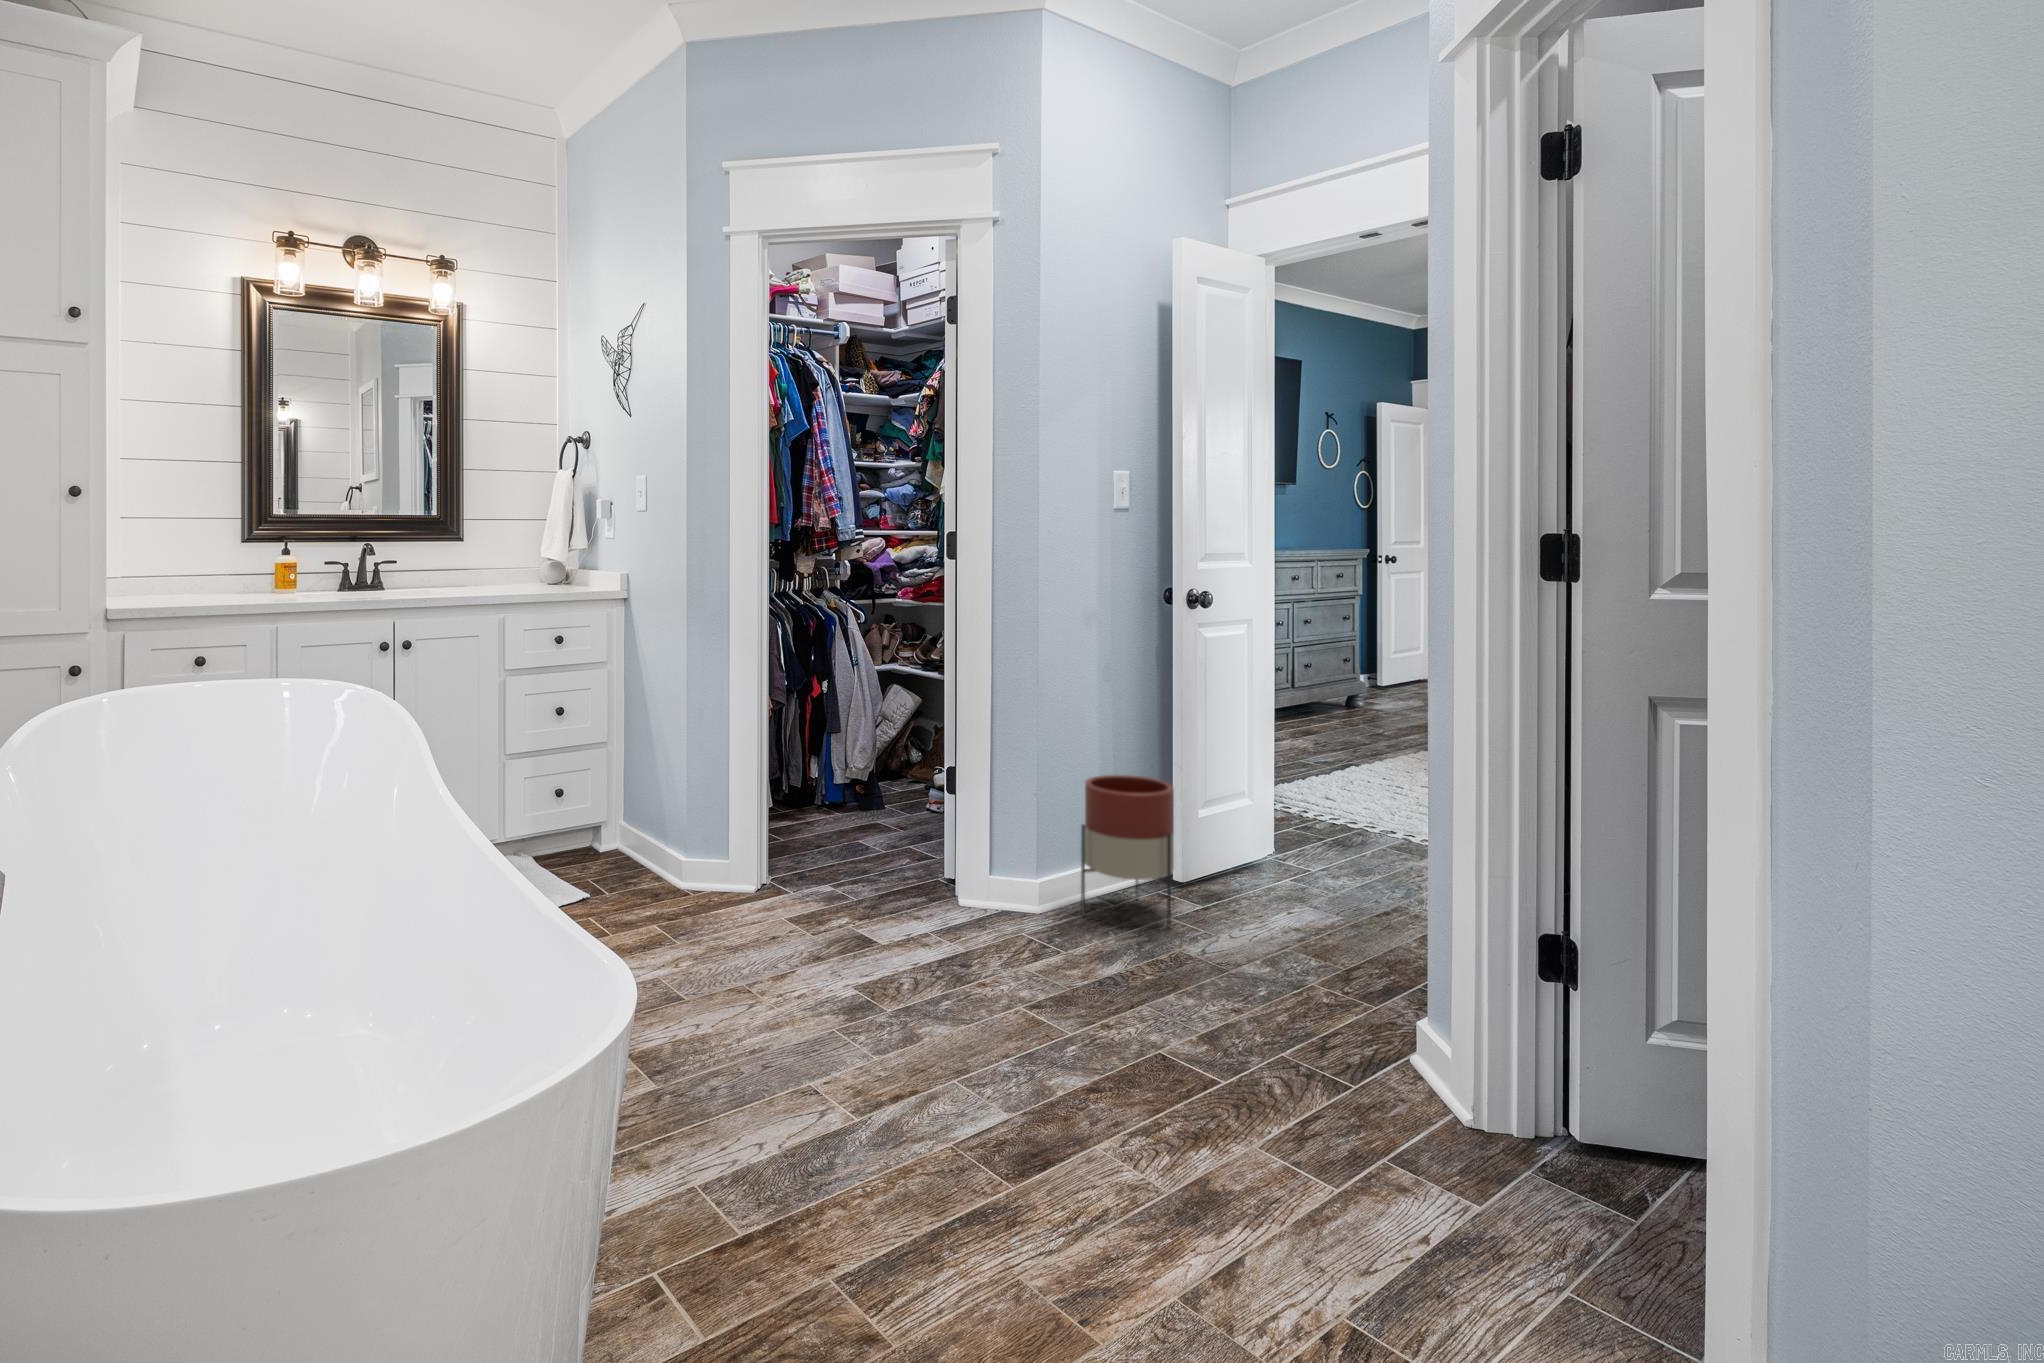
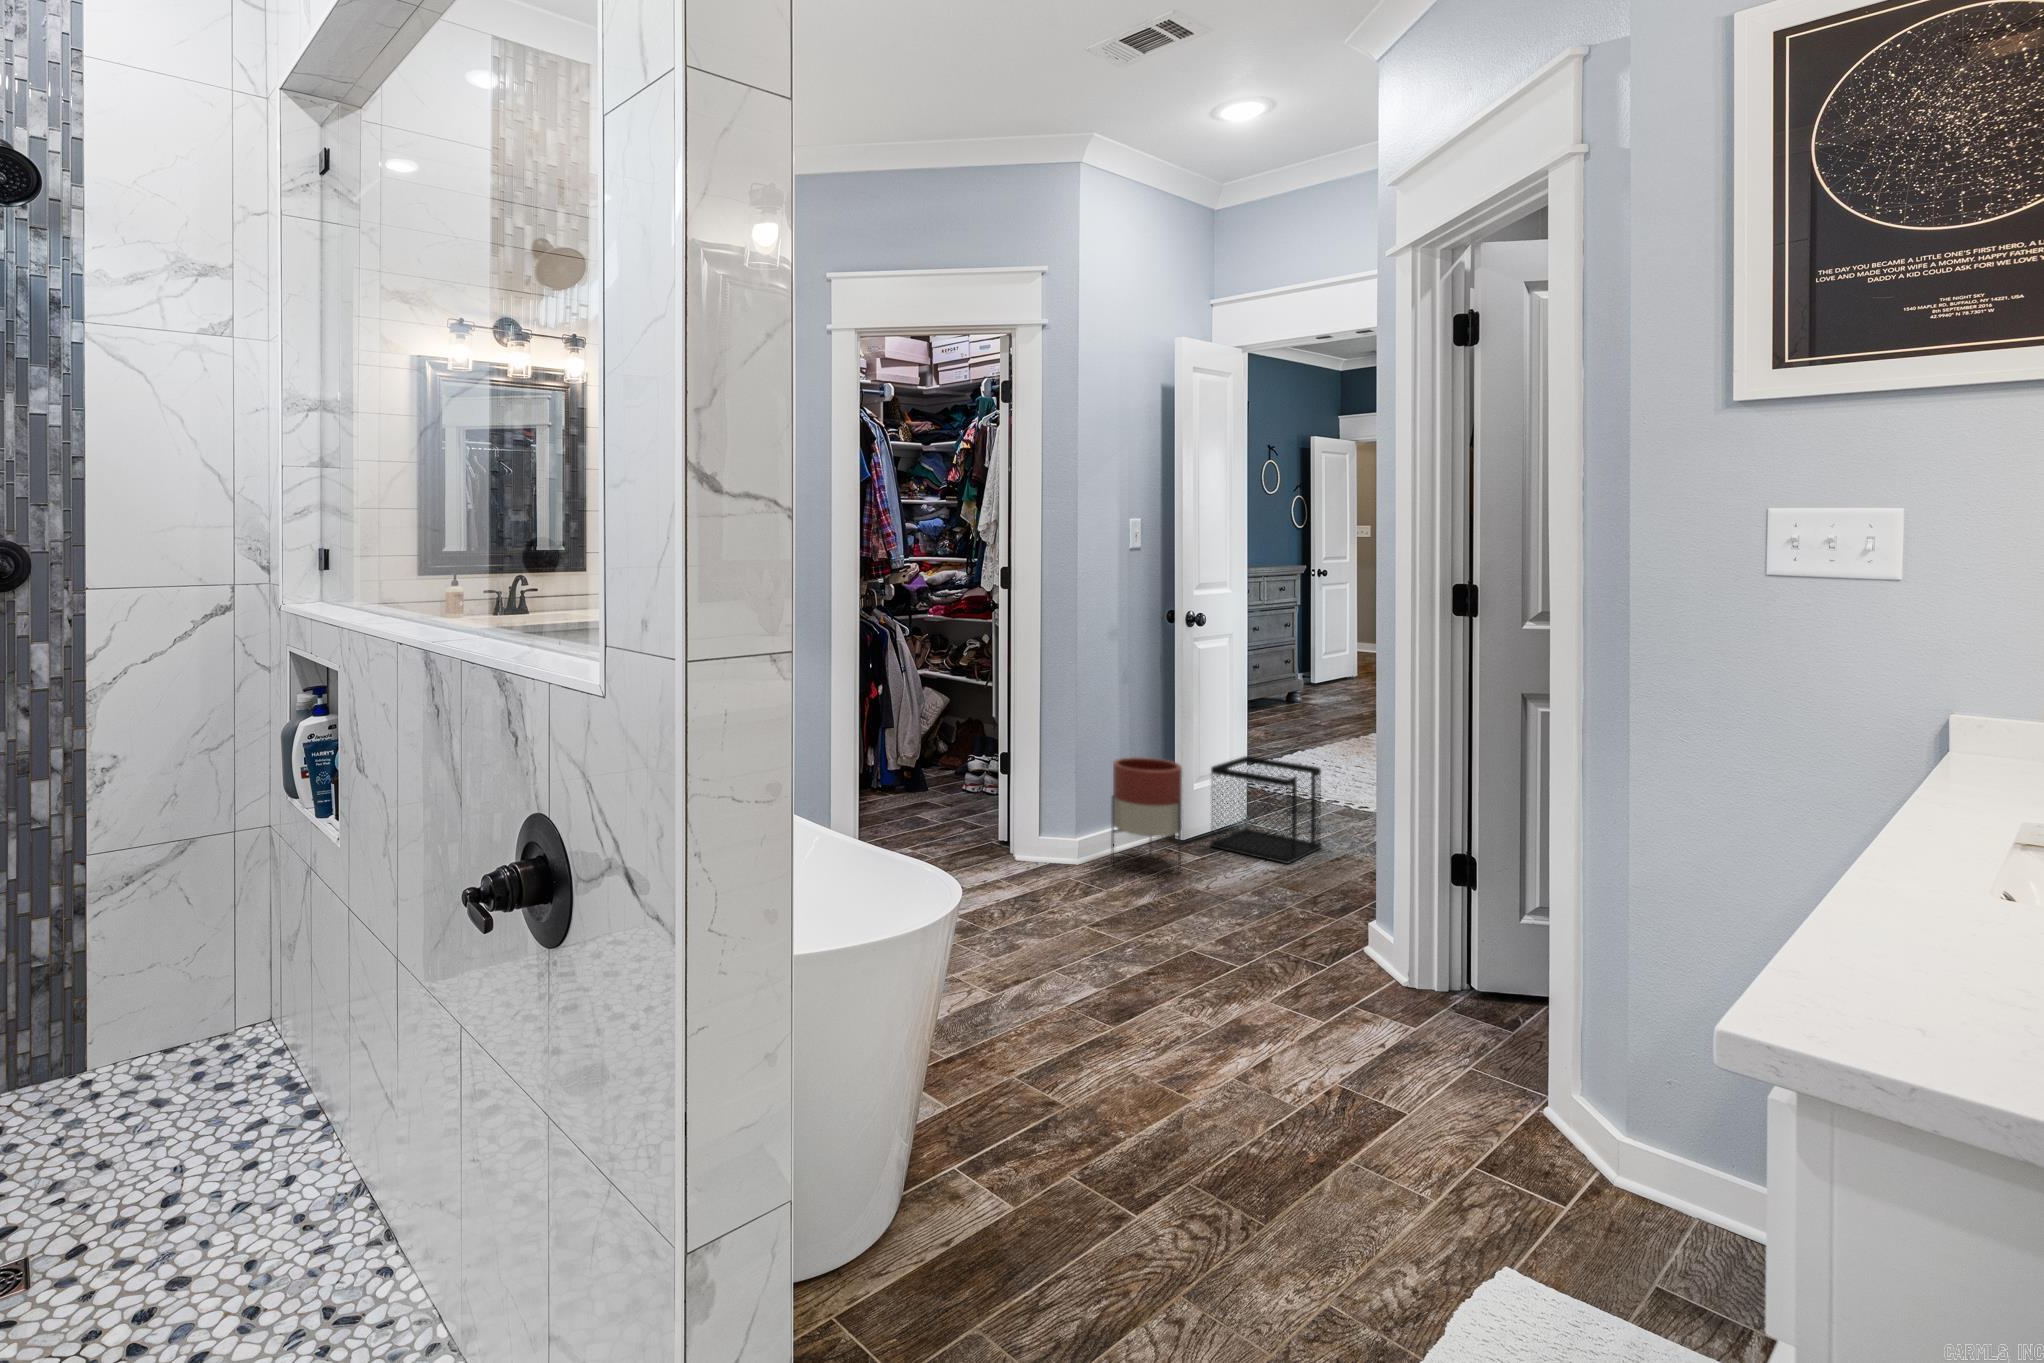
wastebasket: none [1217,774,1365,918] -> present [1210,756,1321,864]

